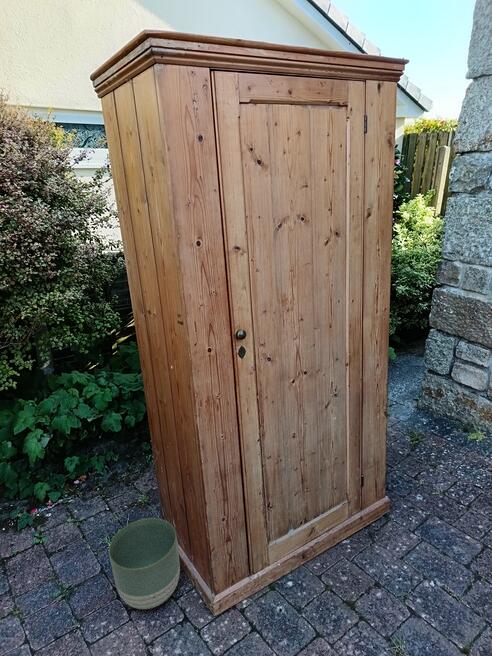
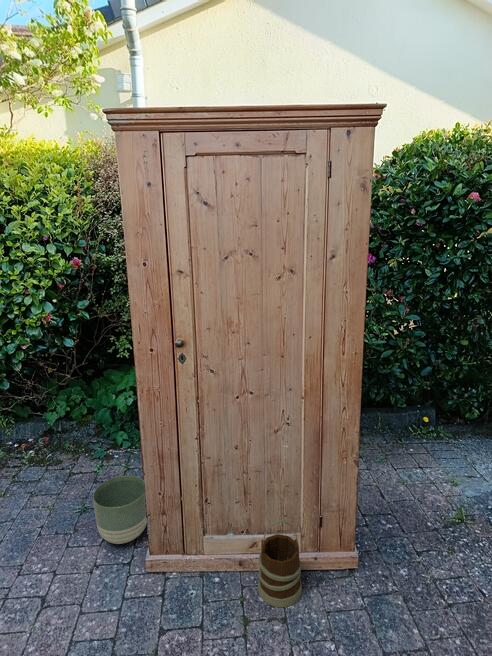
wooden bucket: none [328,492,373,579] -> present [258,520,302,607]

